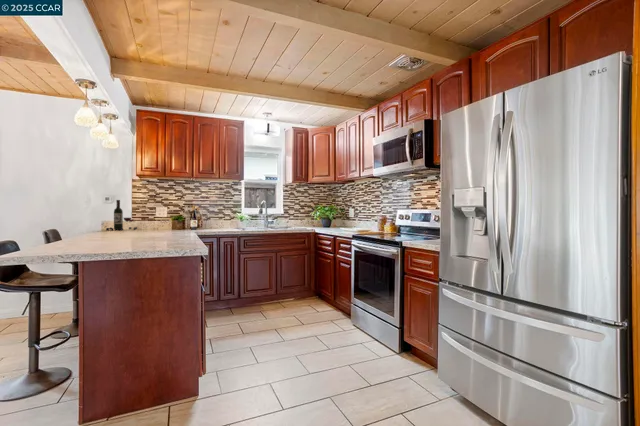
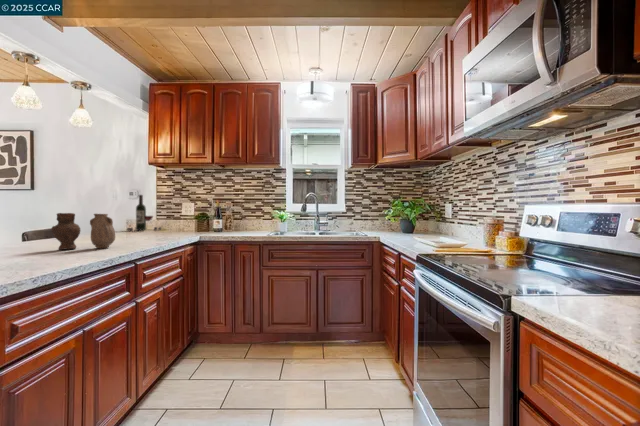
vase: none [141,214,179,238] -> present [52,213,115,250]

